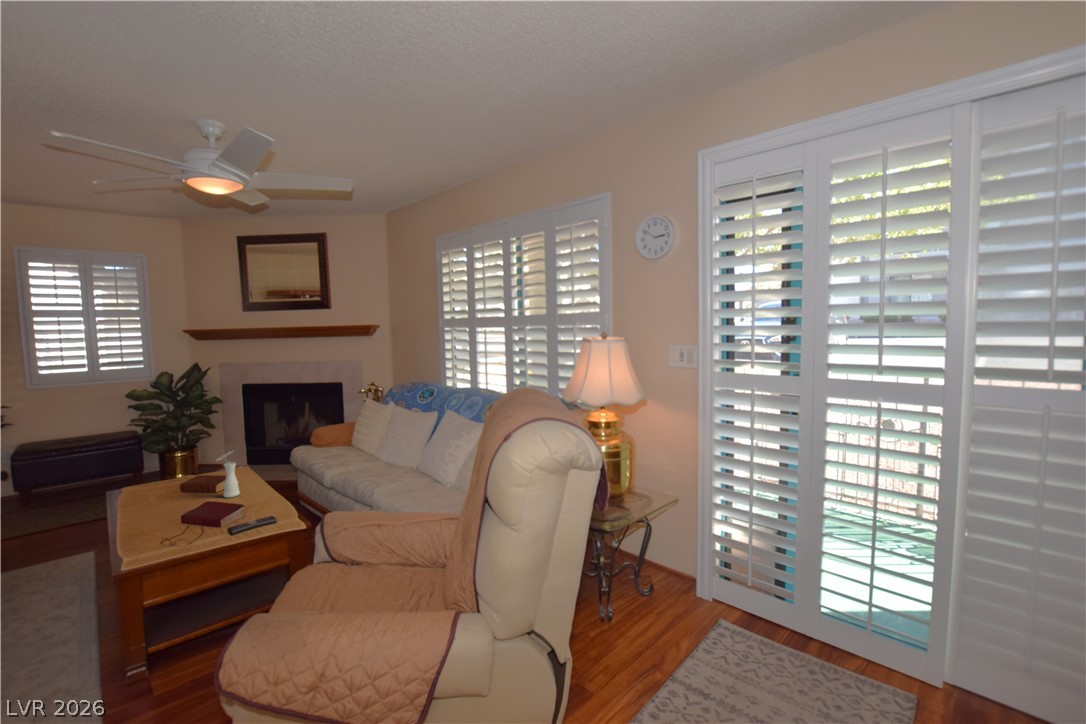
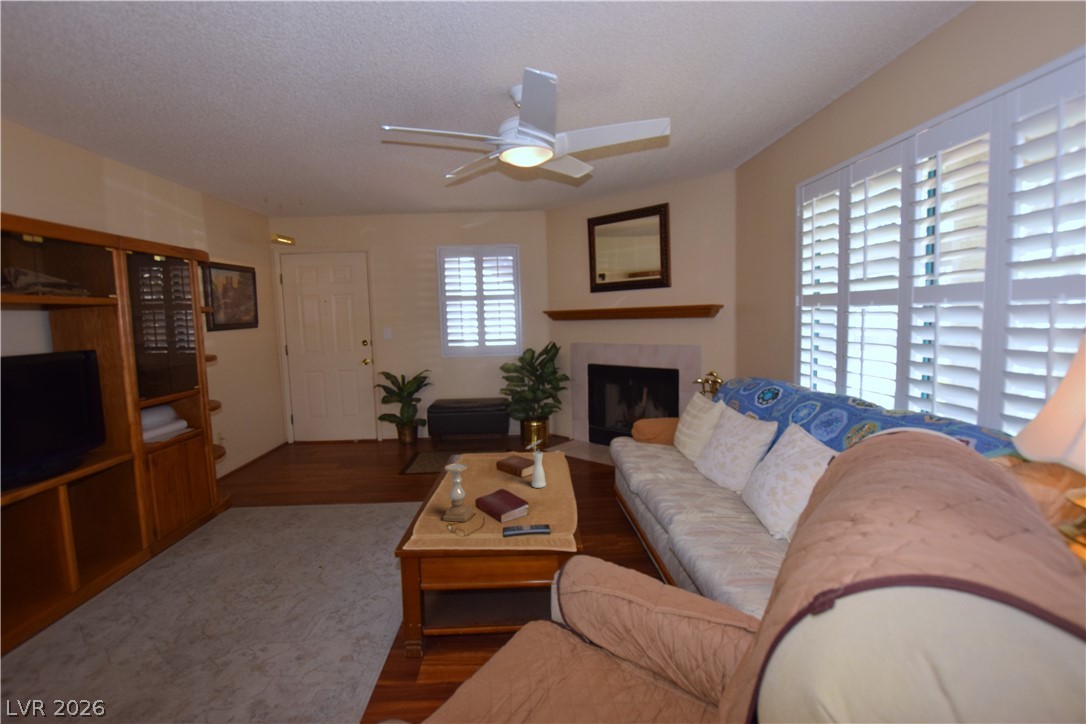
candle holder: none [134,480,169,542] -> present [443,463,473,522]

